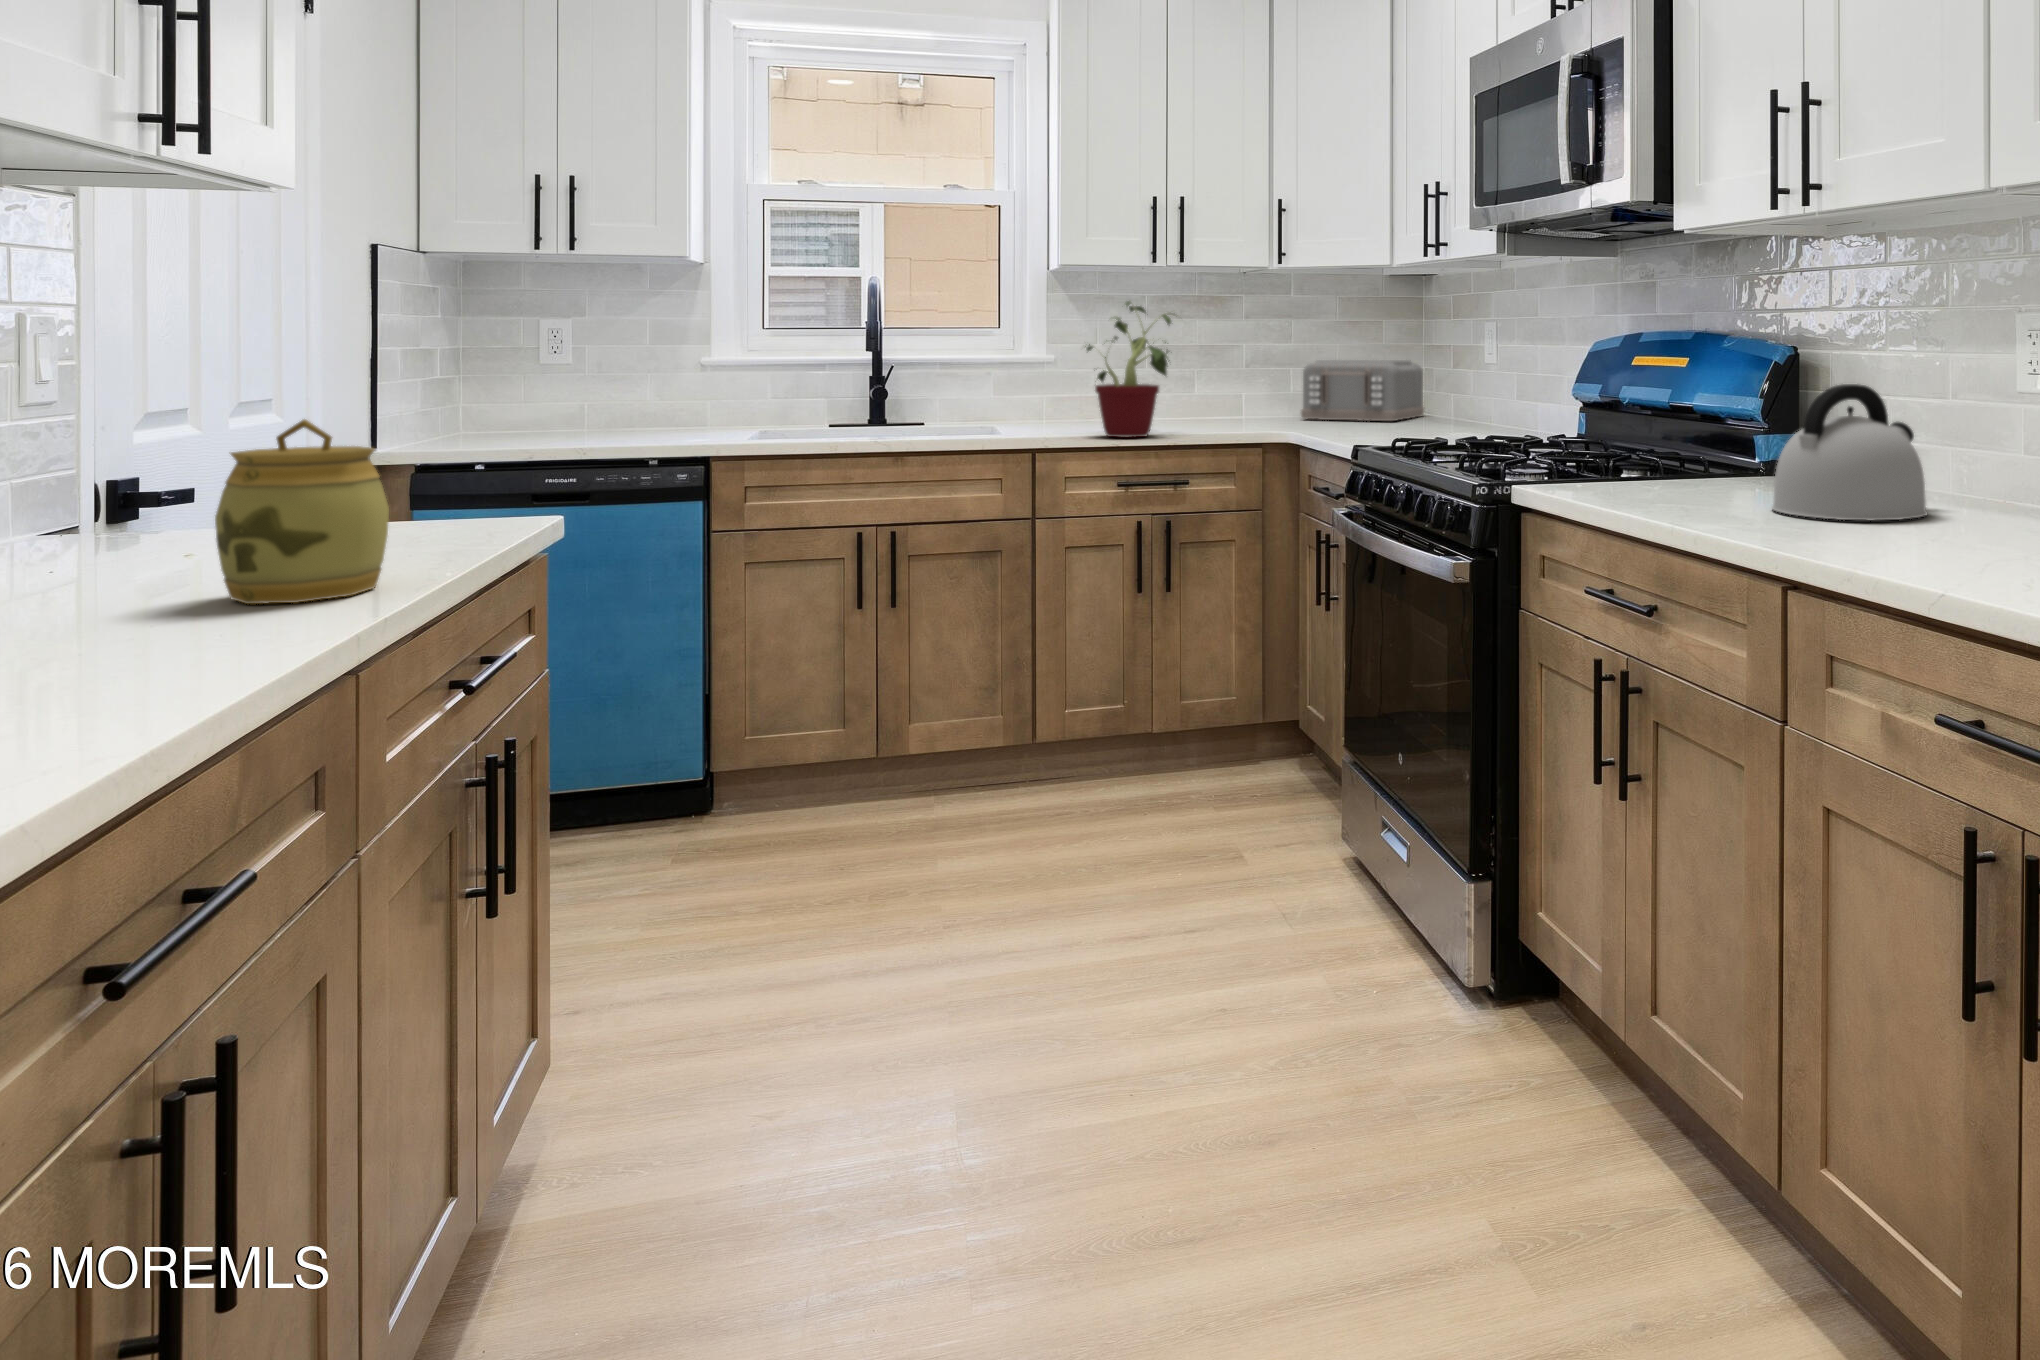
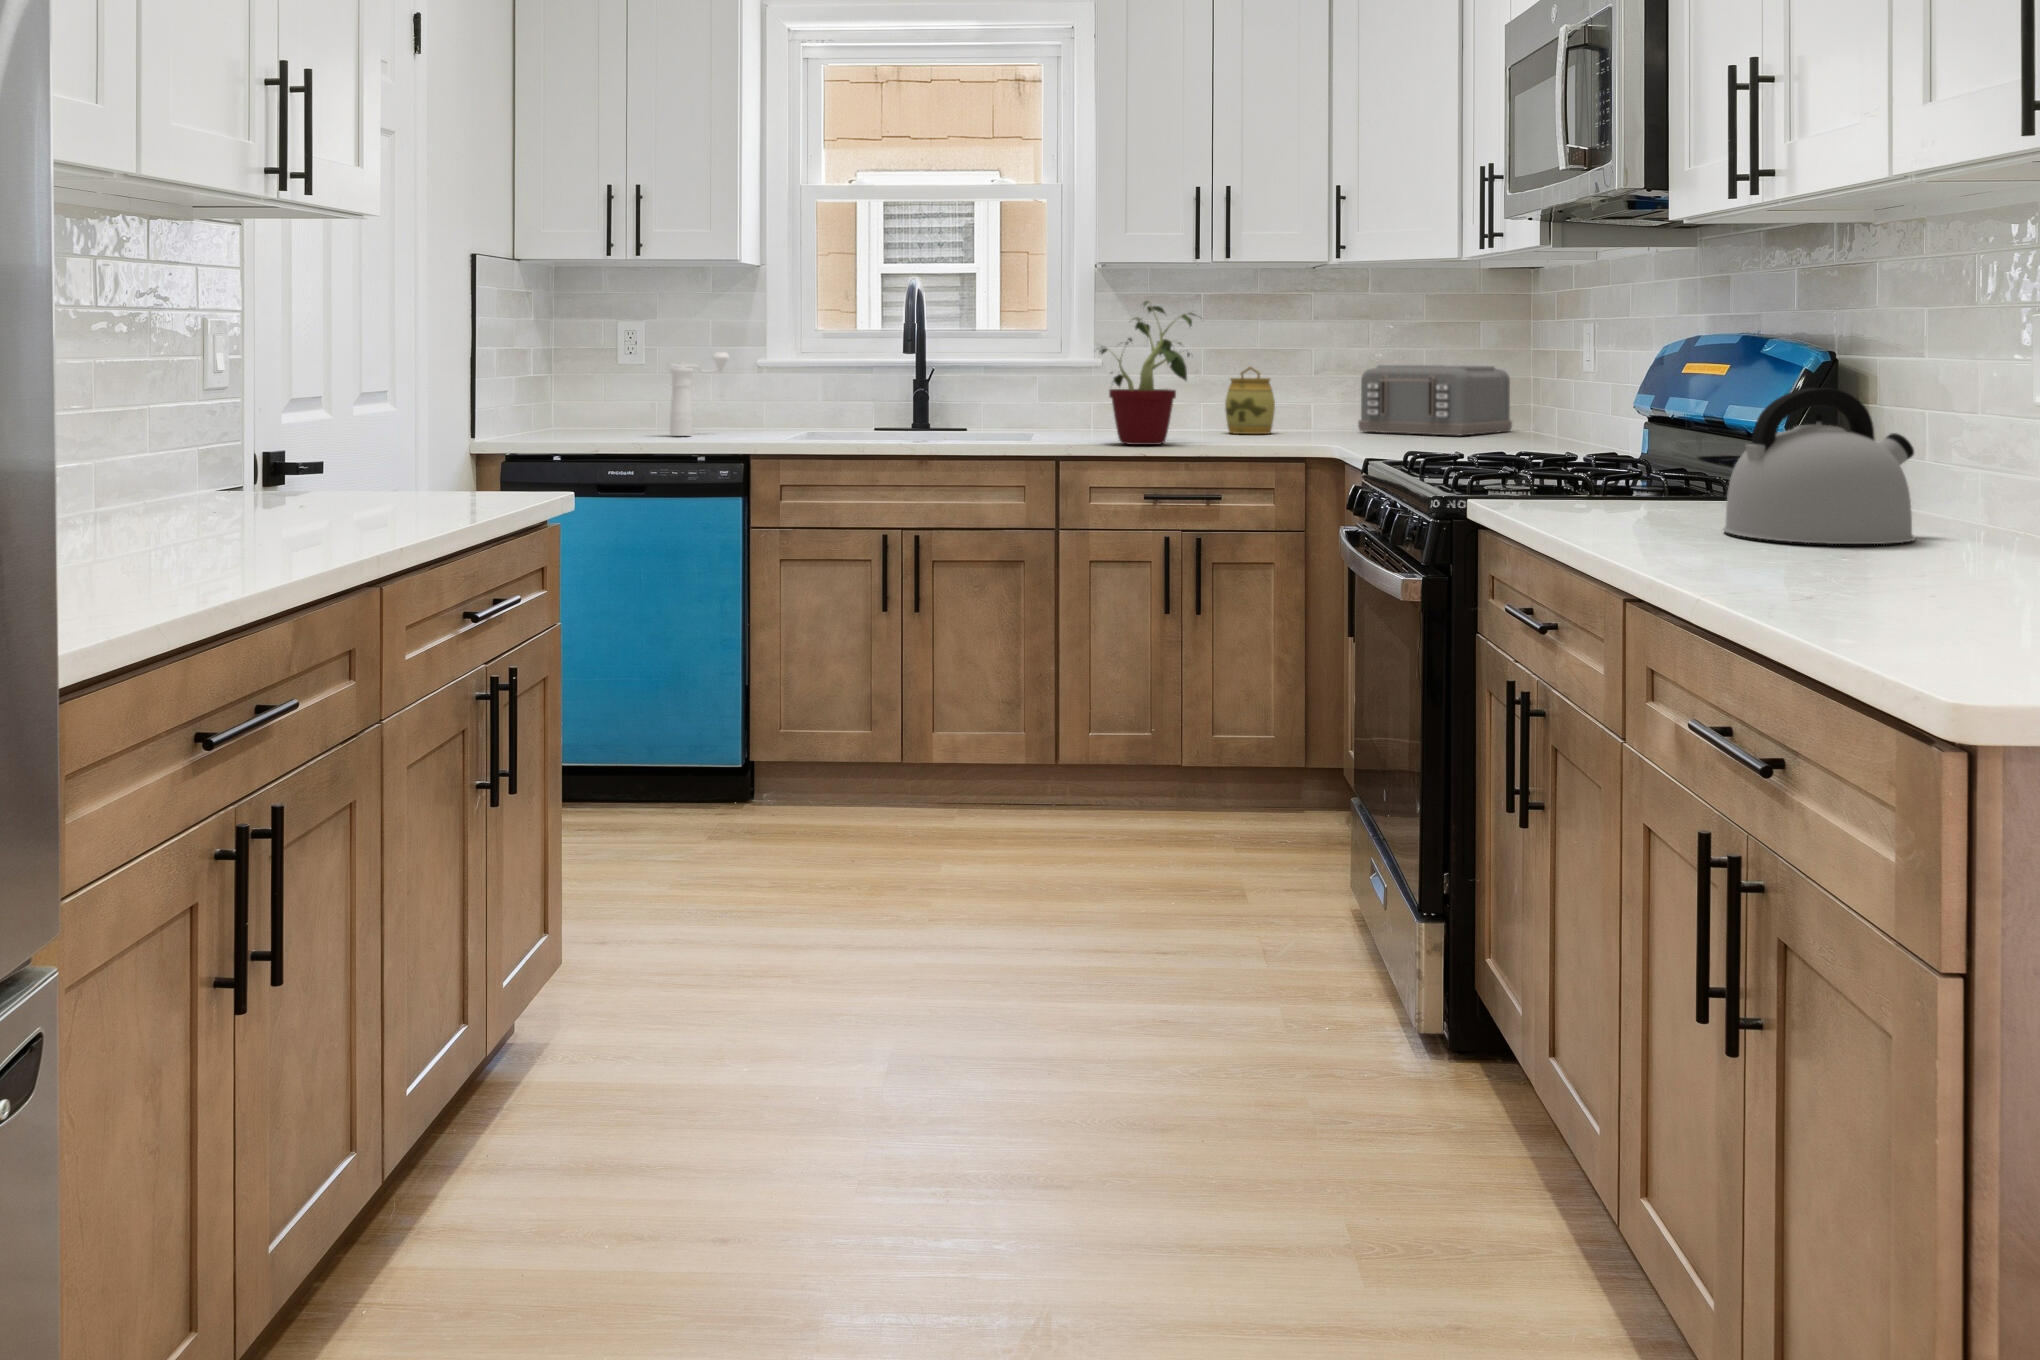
pepper mill: none [610,350,678,439] -> present [670,352,729,436]
jar: present [215,419,389,604] -> present [1225,367,1275,434]

